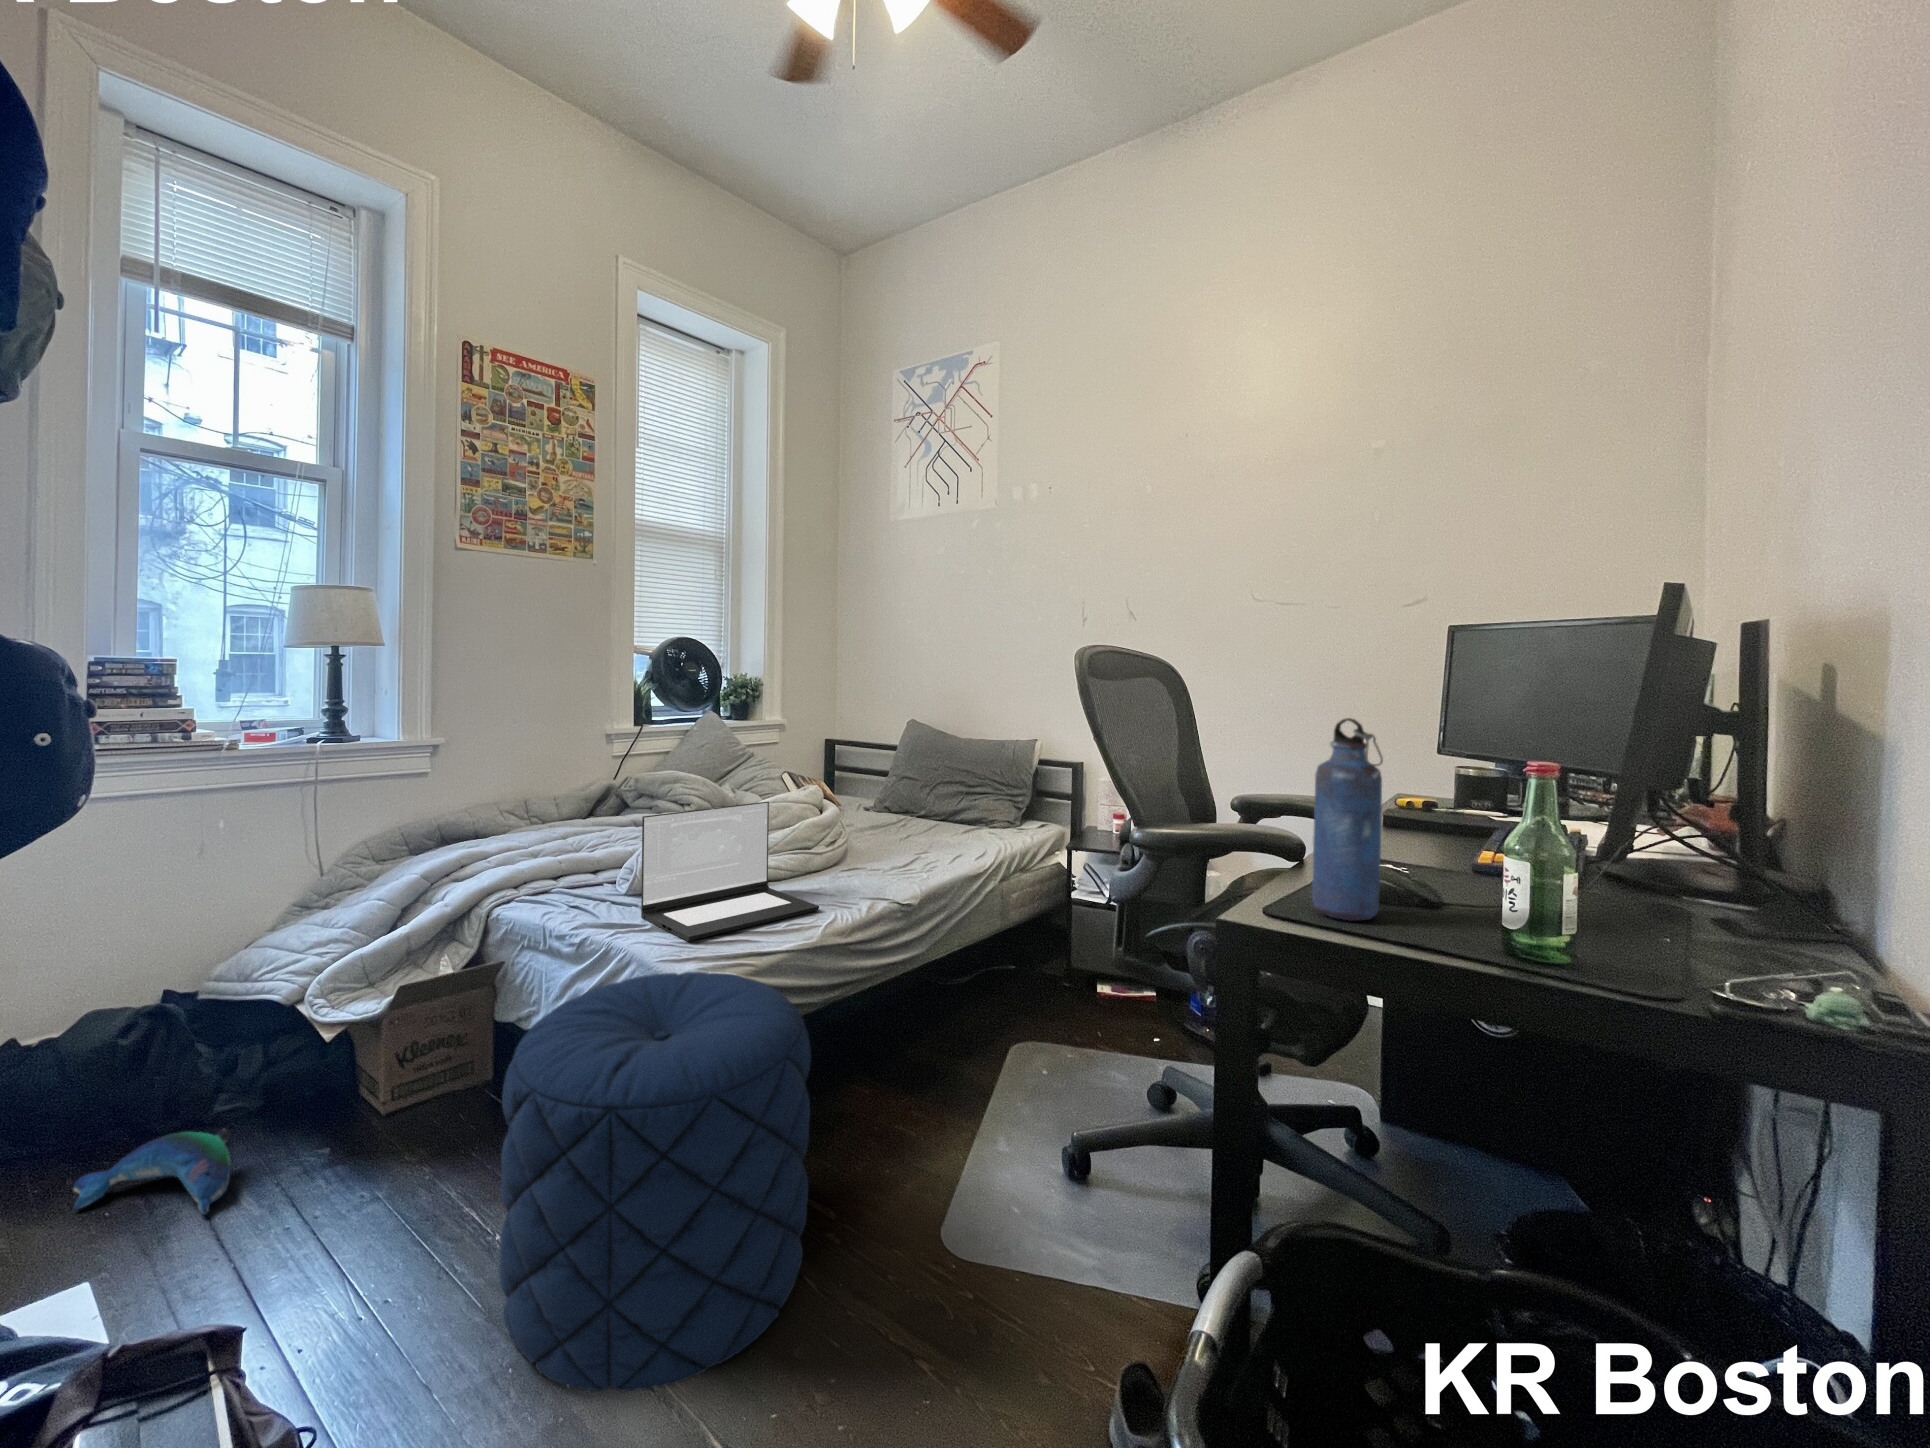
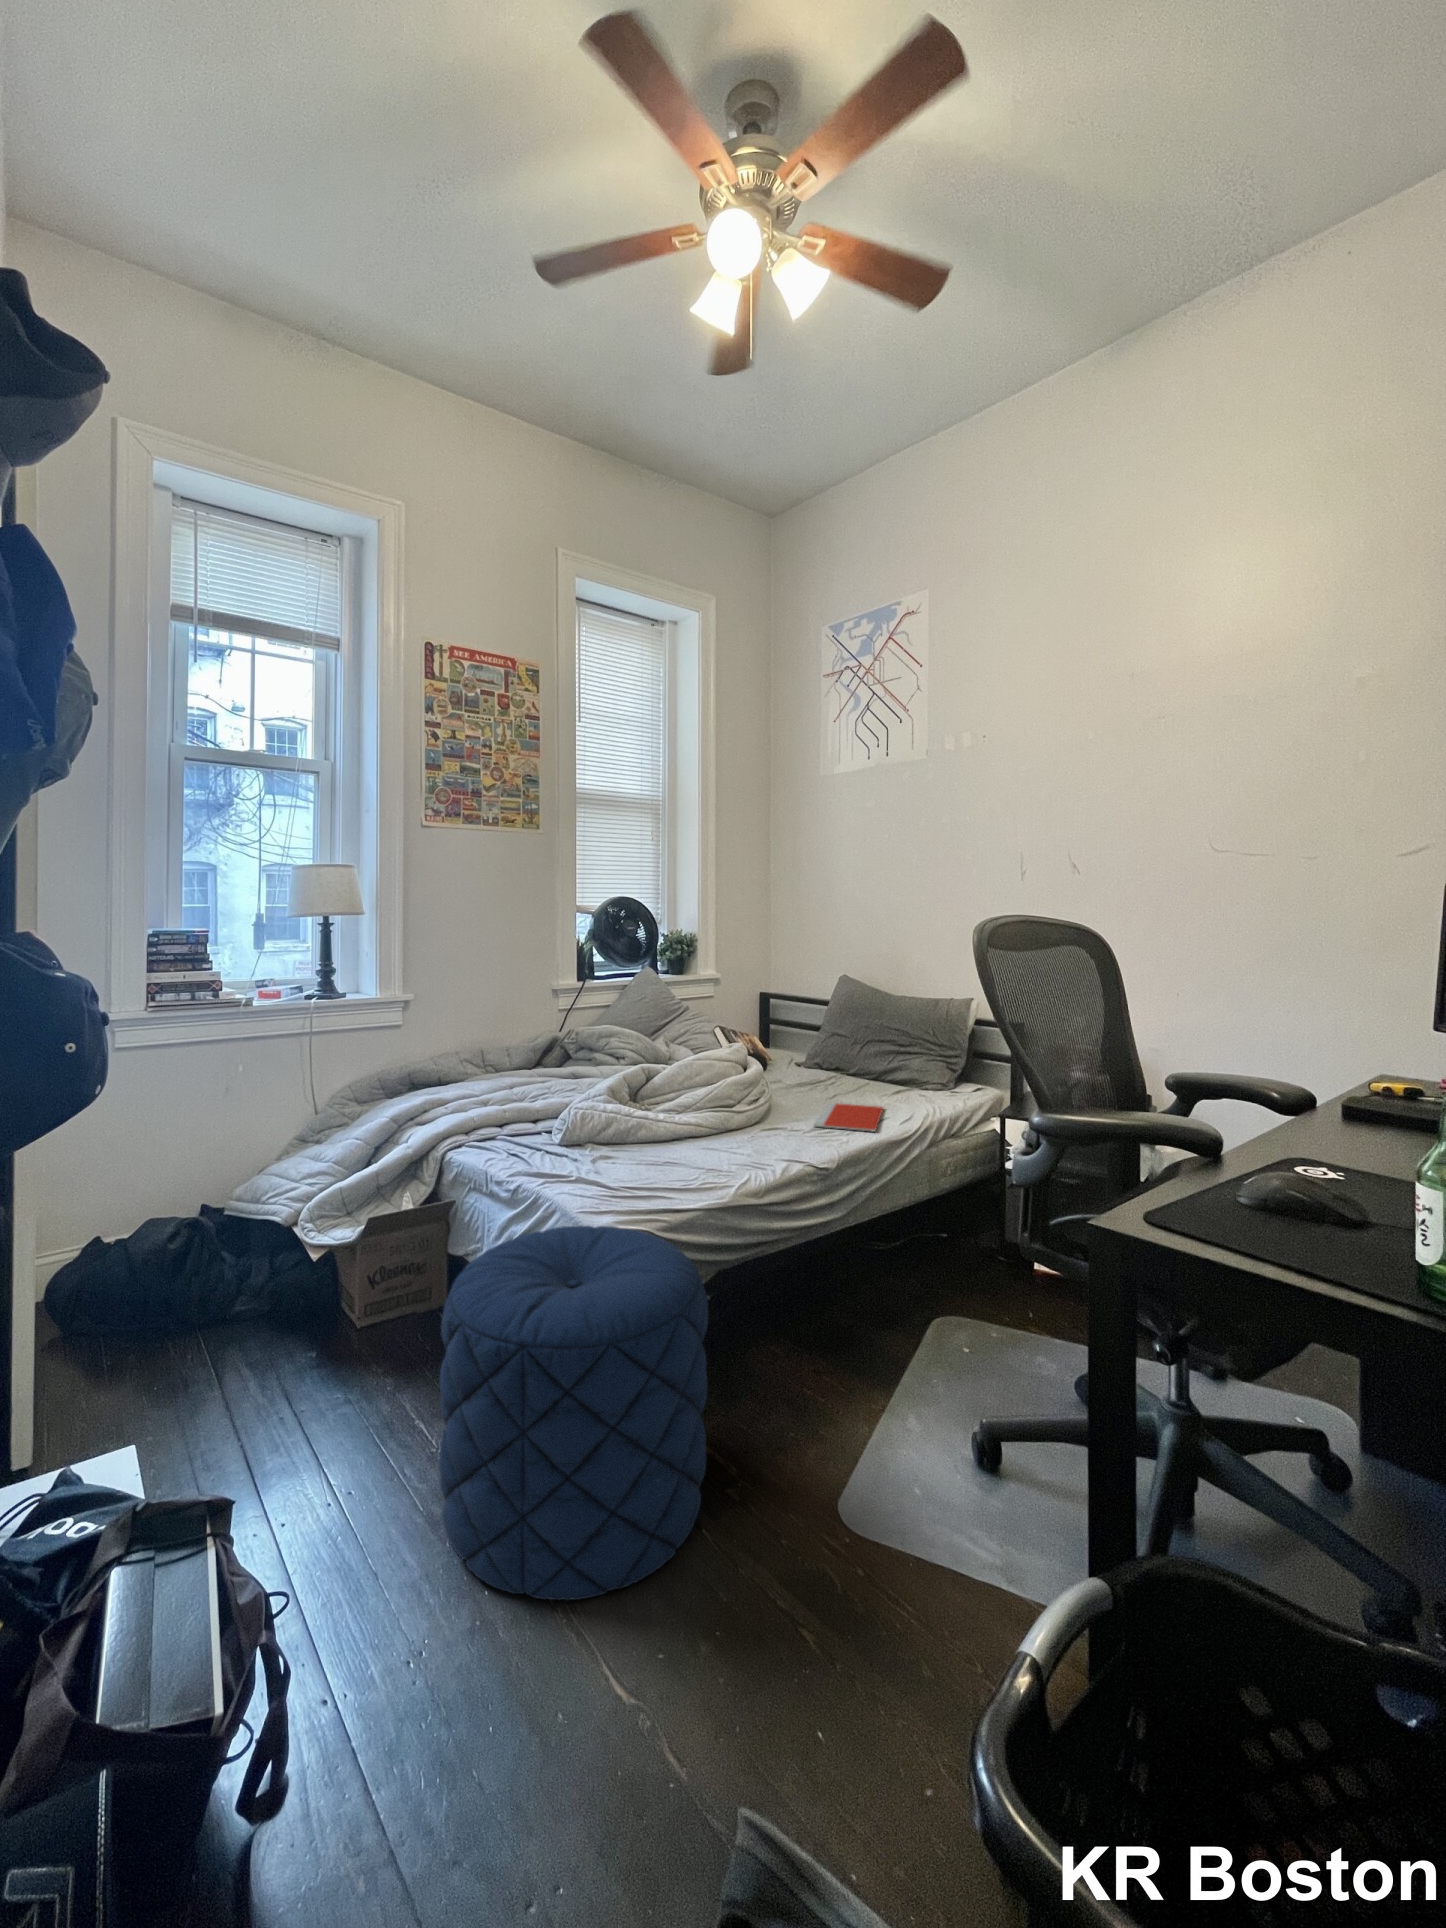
water bottle: present [1312,718,1383,921] -> none [1205,1015,1280,1230]
laptop: present [641,802,819,941] -> none [569,1064,732,1196]
notebook: none [892,840,956,865] -> present [814,1103,883,1131]
plush toy: present [74,1129,230,1214] -> none [136,1327,244,1397]

